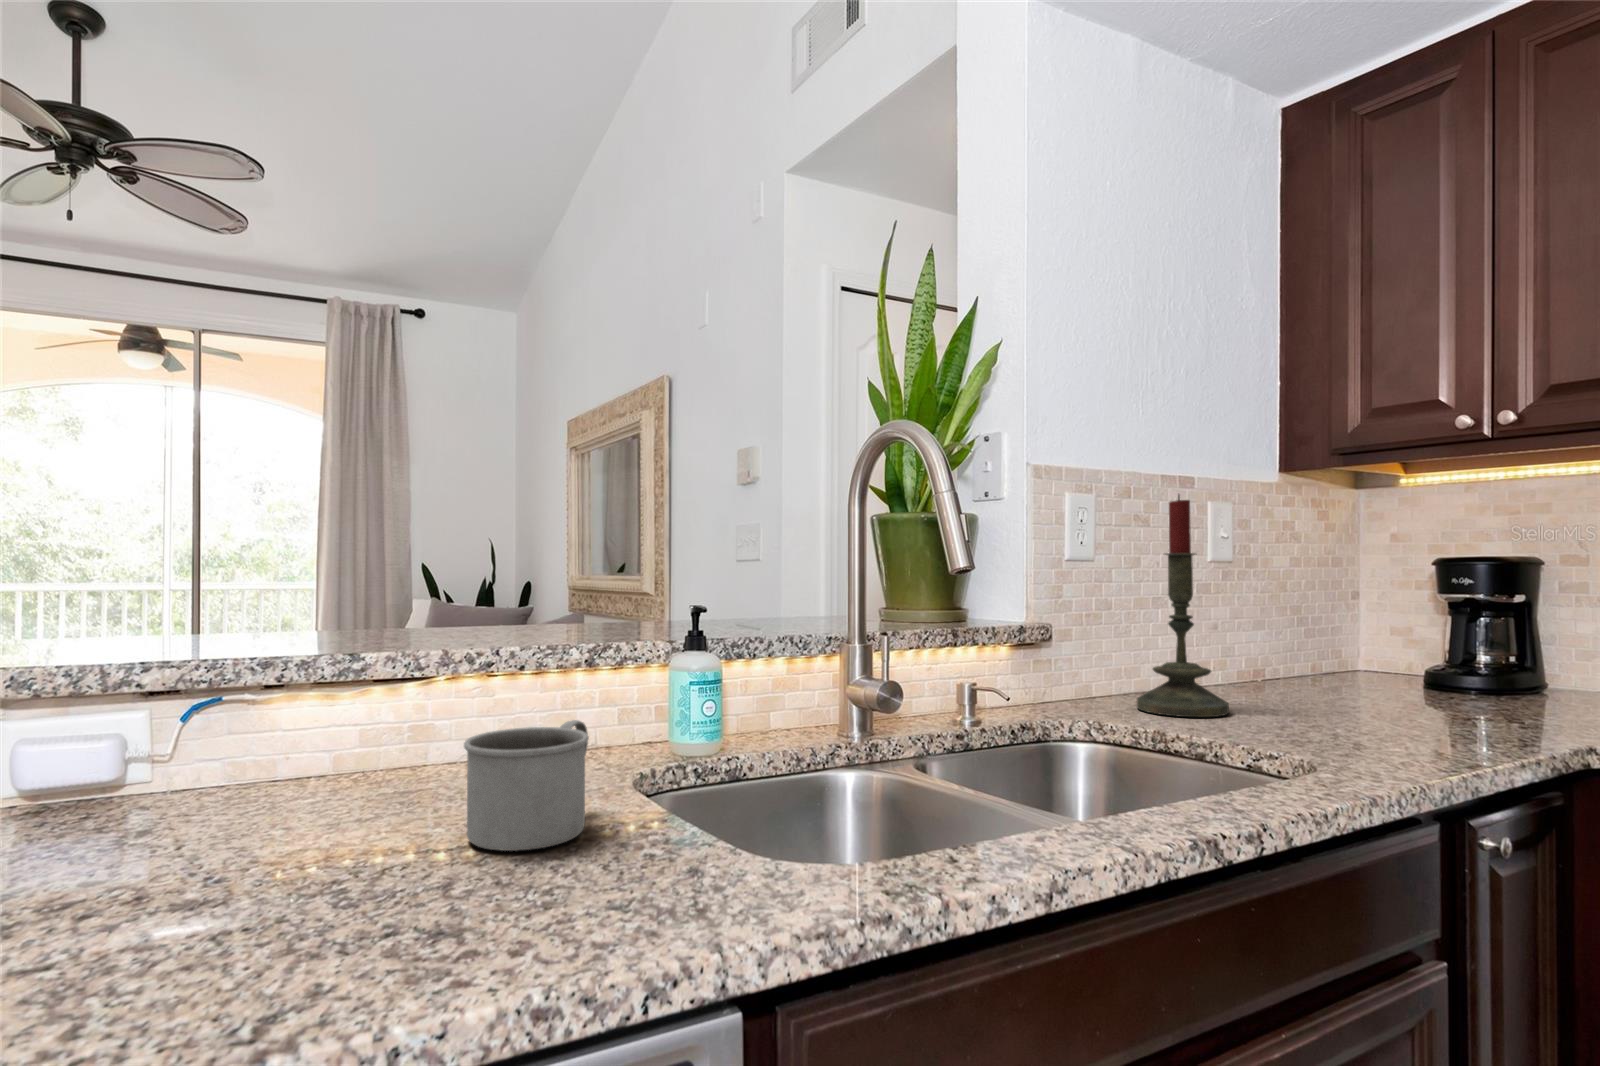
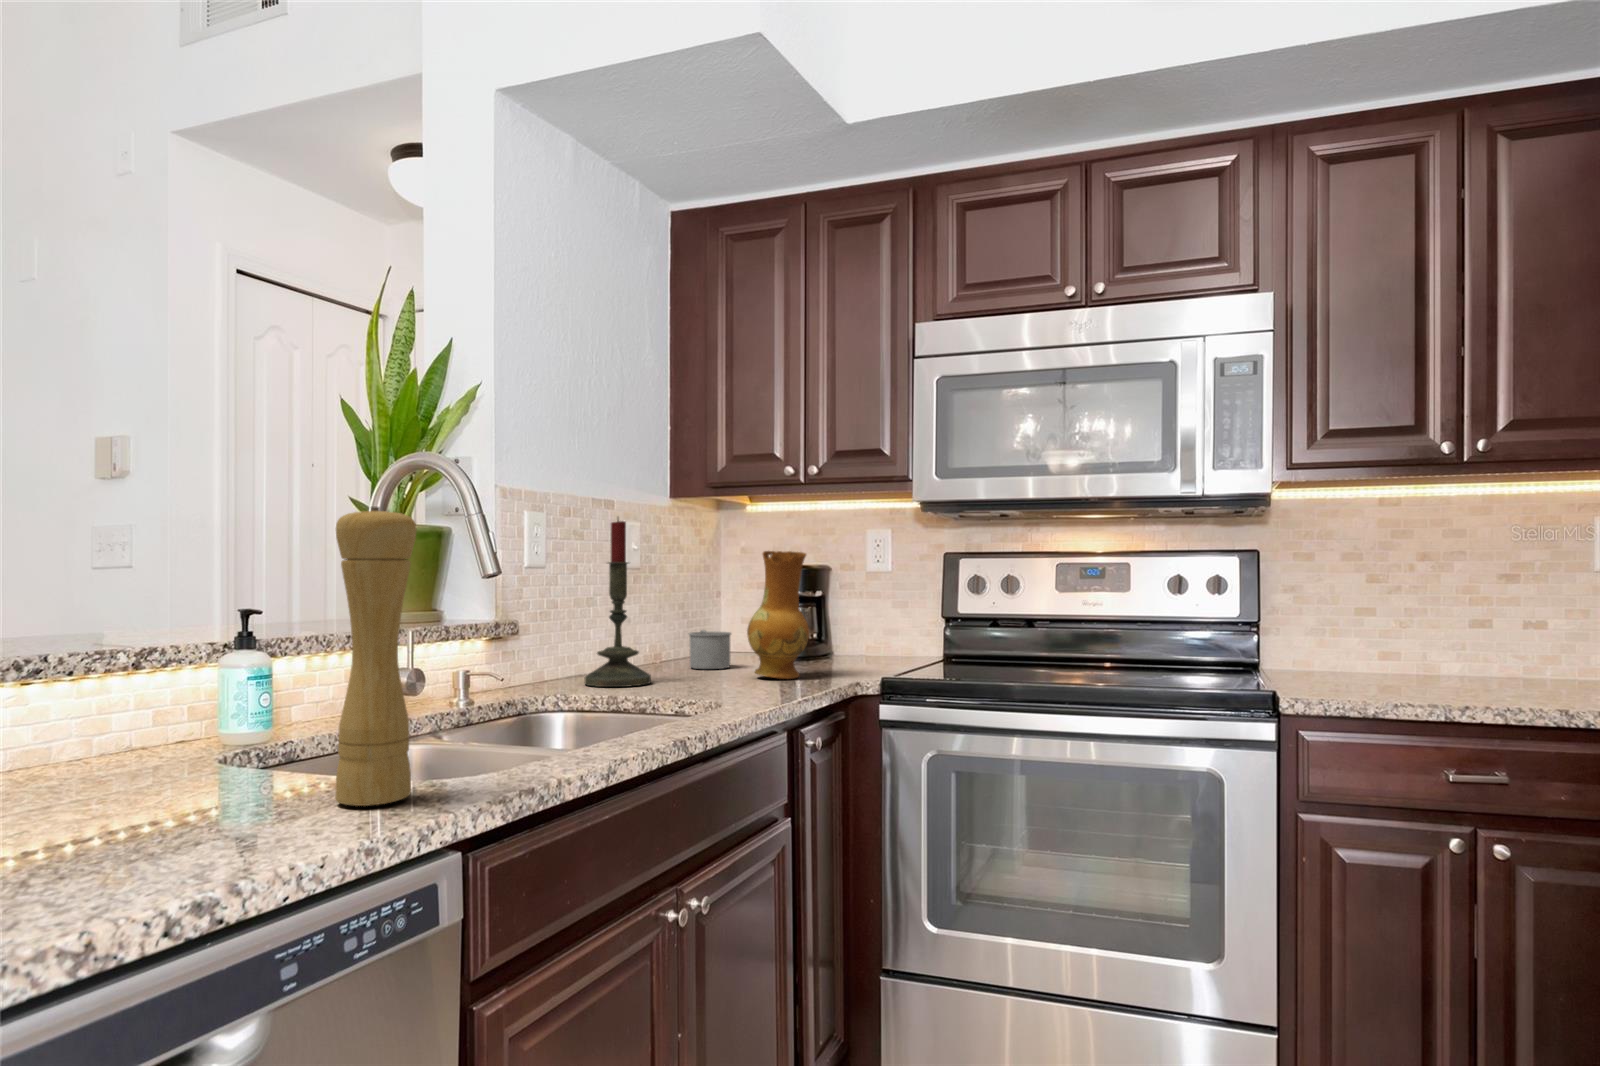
pepper mill: none [622,480,725,903] -> present [335,506,417,806]
ceramic jug: none [1383,536,1496,730] -> present [747,551,809,679]
mug: present [464,720,589,851] -> present [688,630,731,669]

